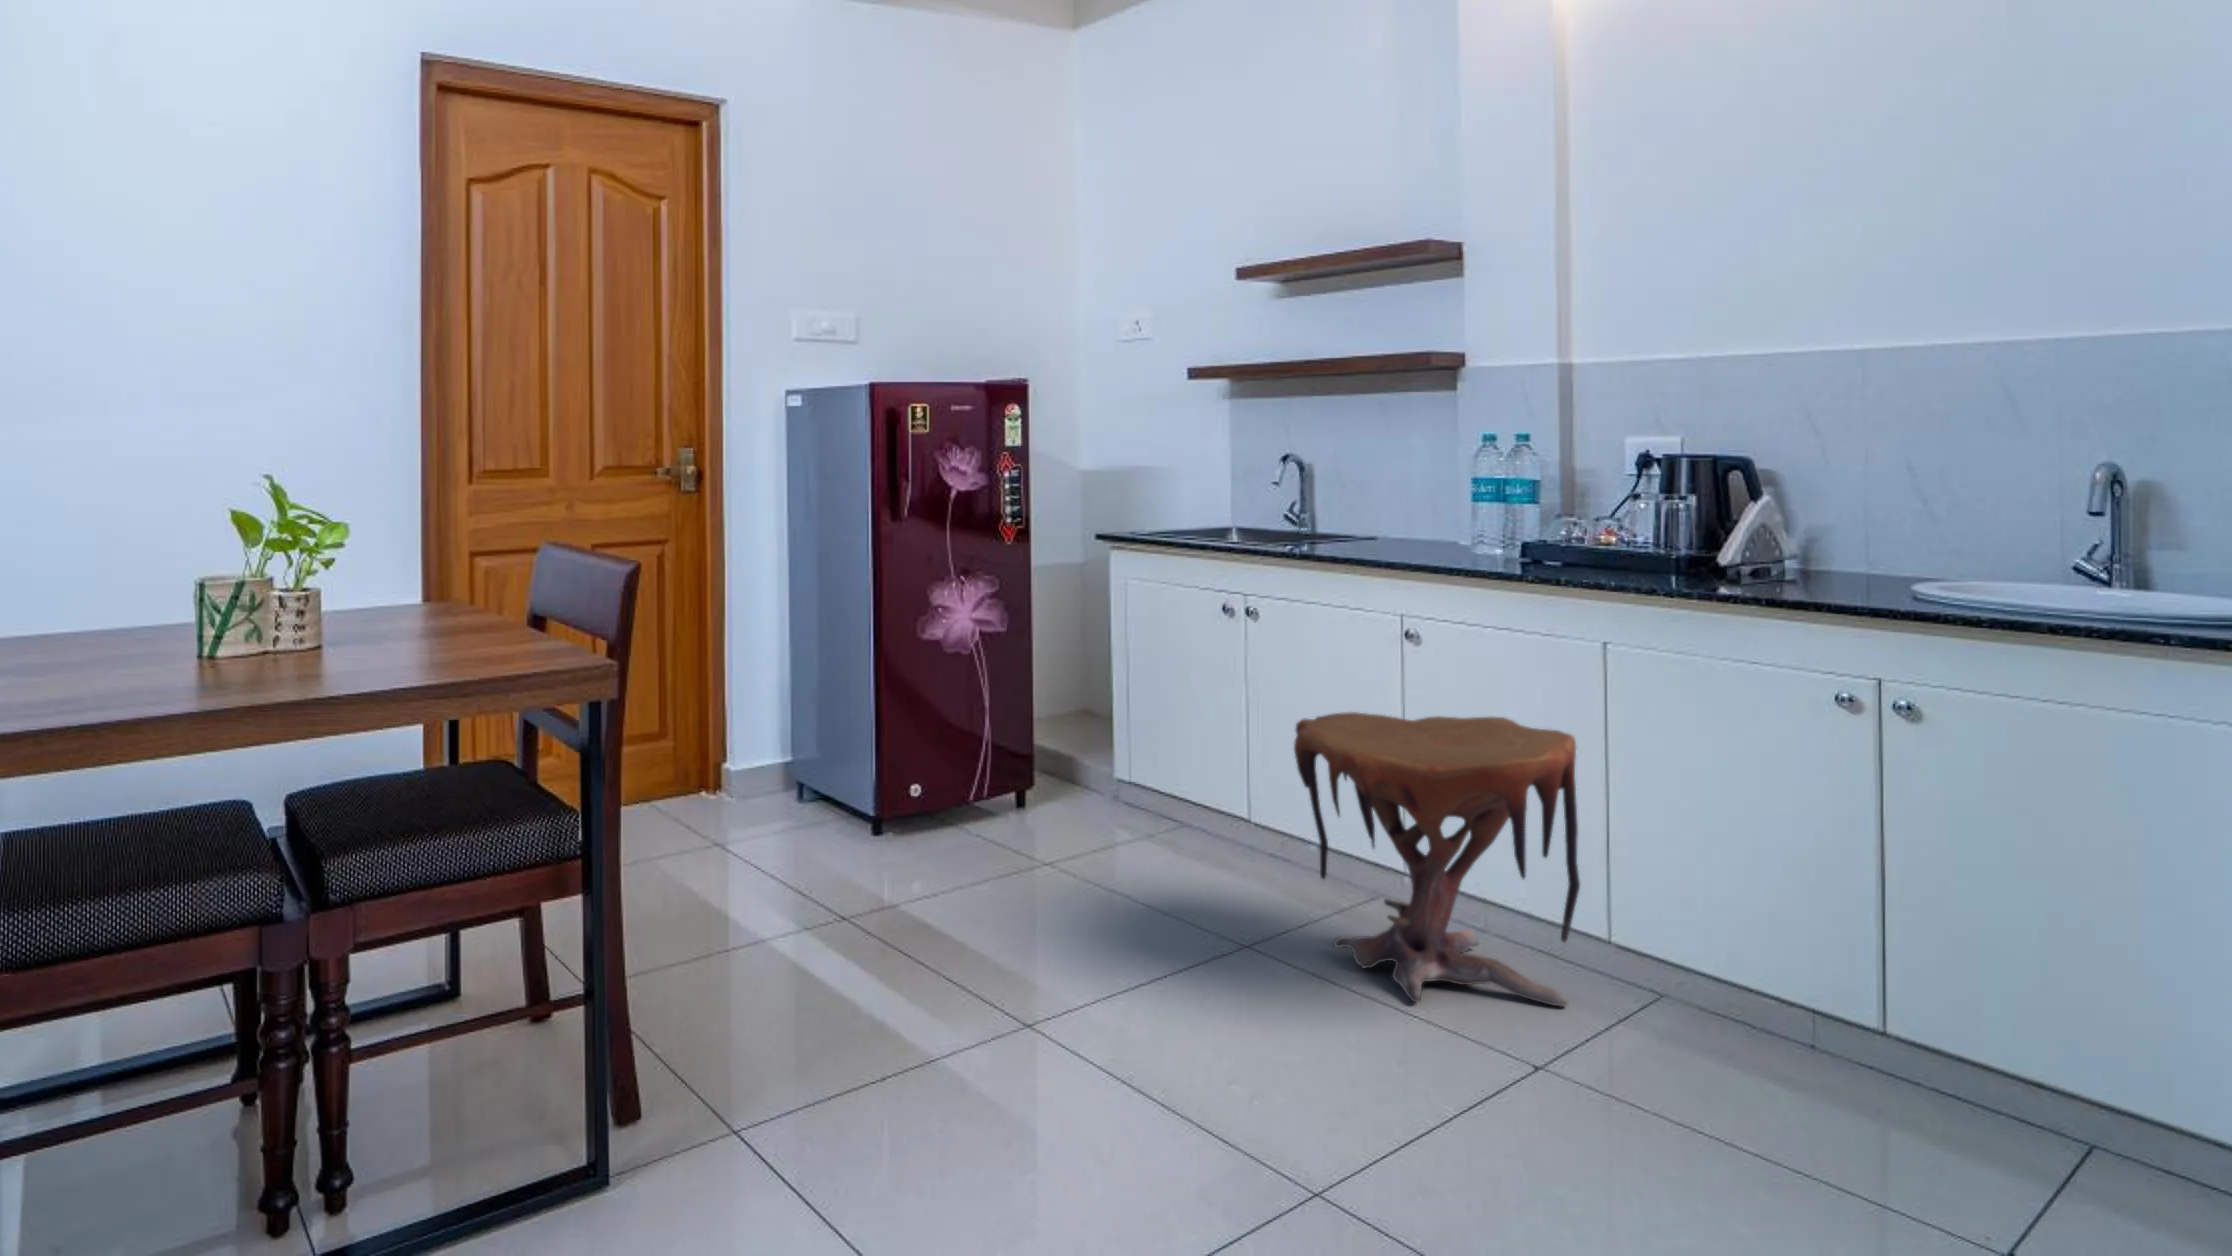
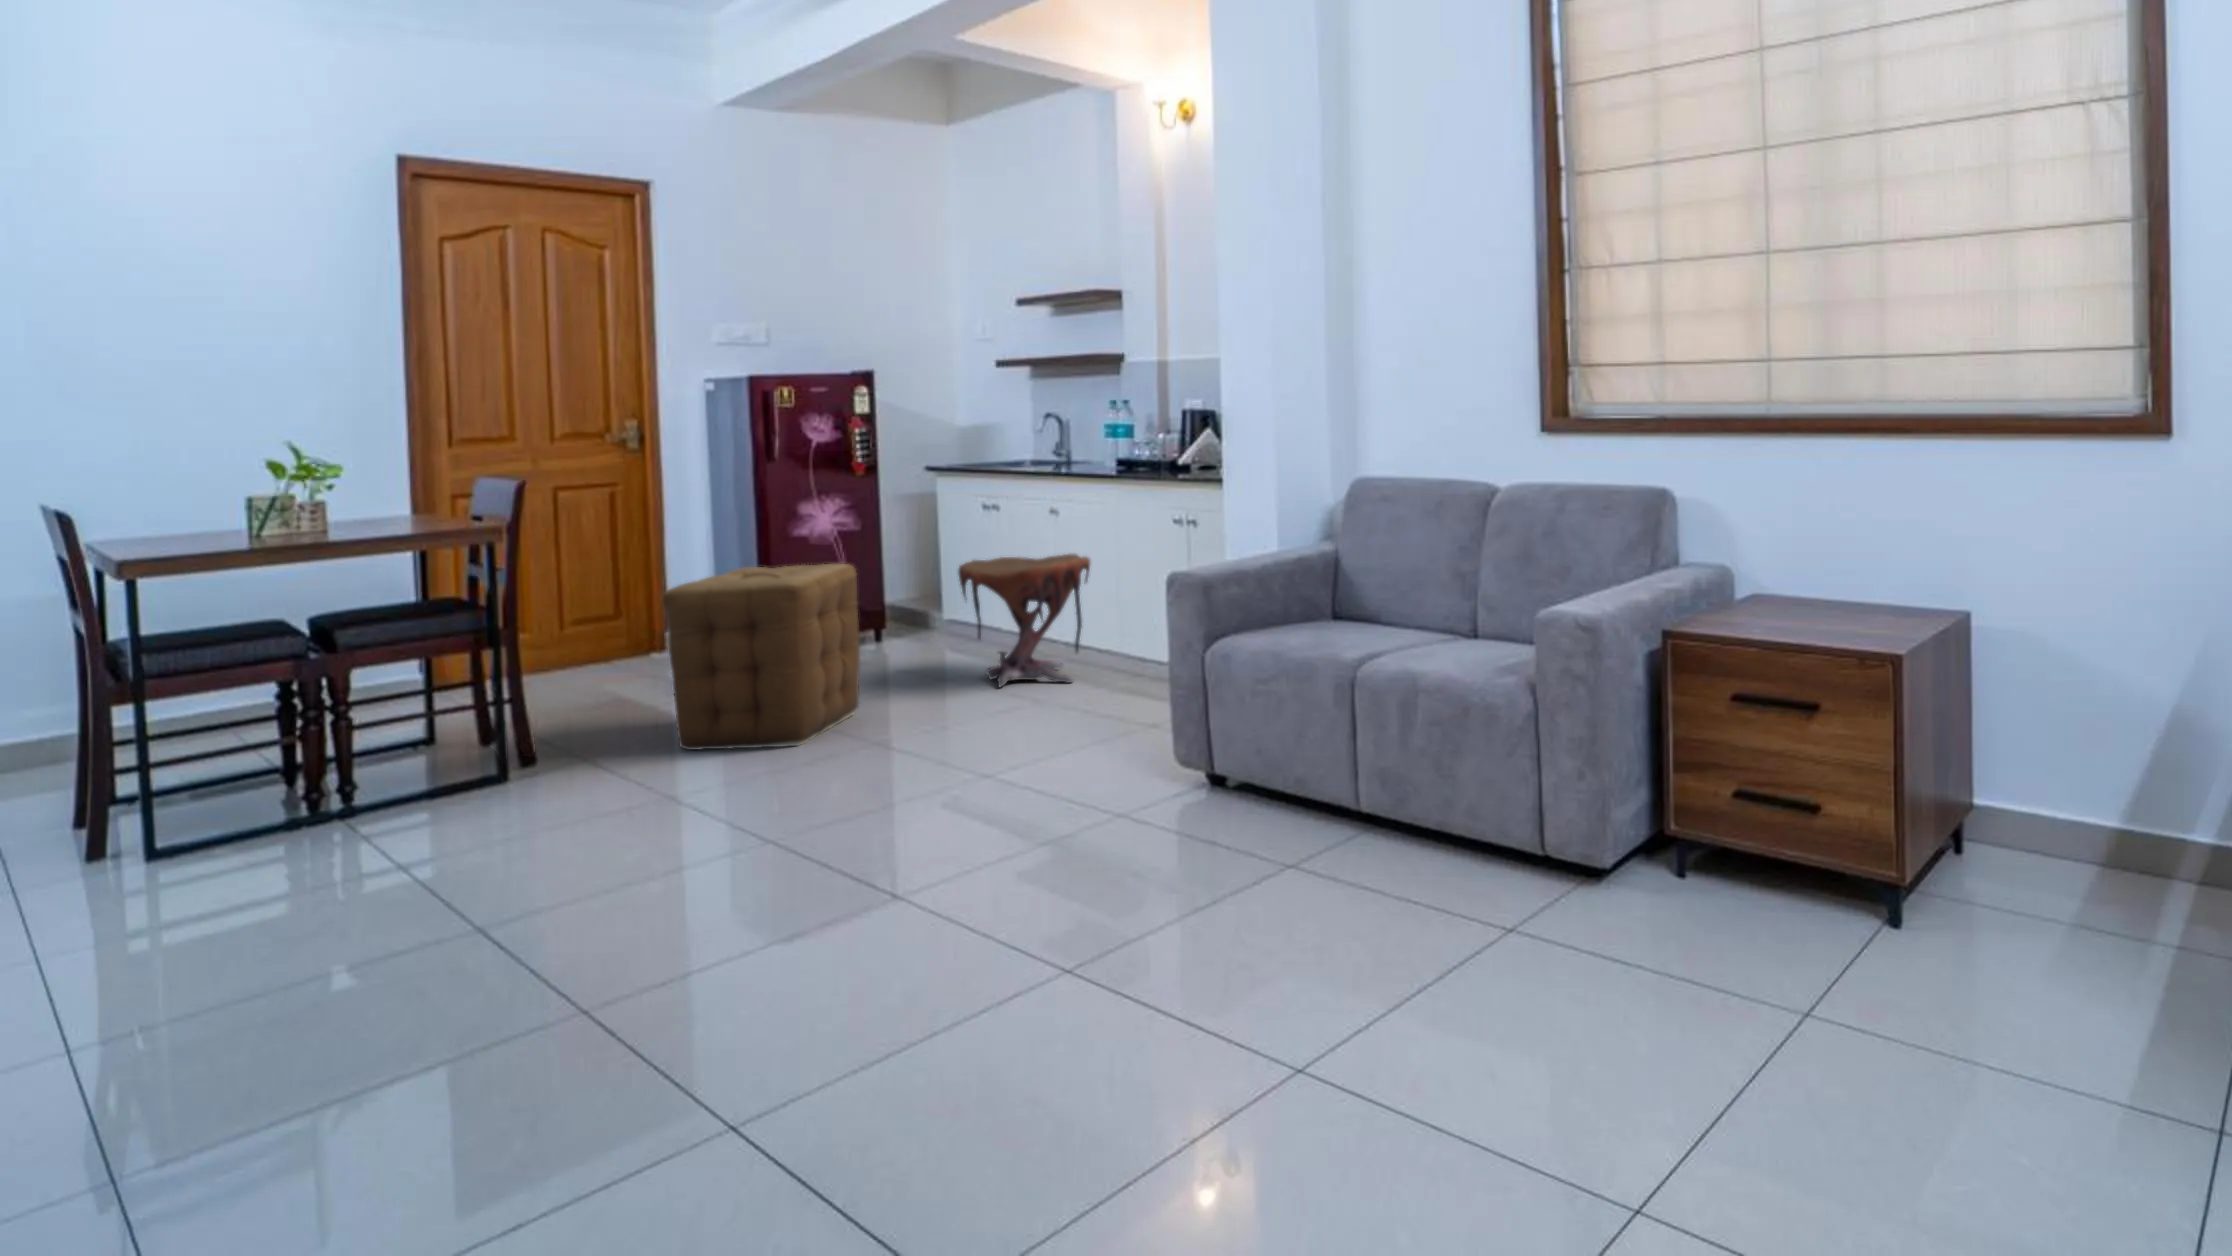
ottoman: none [877,733,1196,1183] -> present [663,564,860,750]

